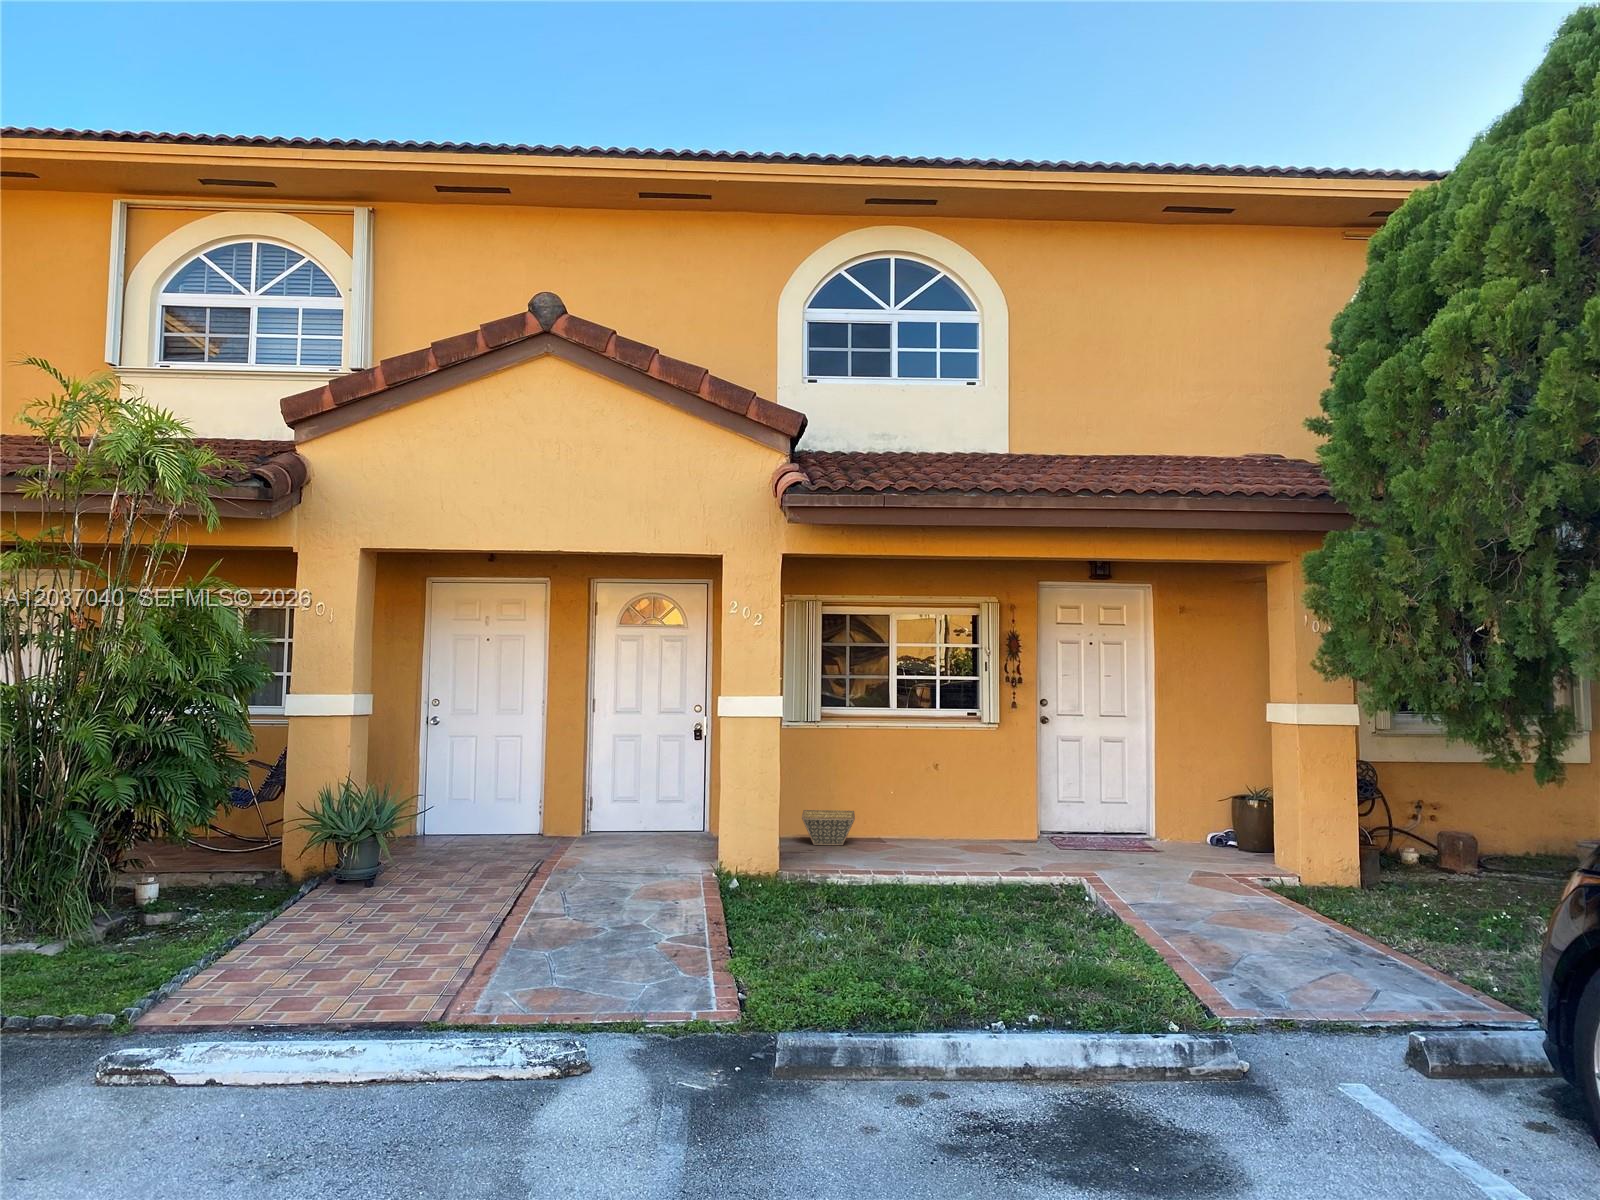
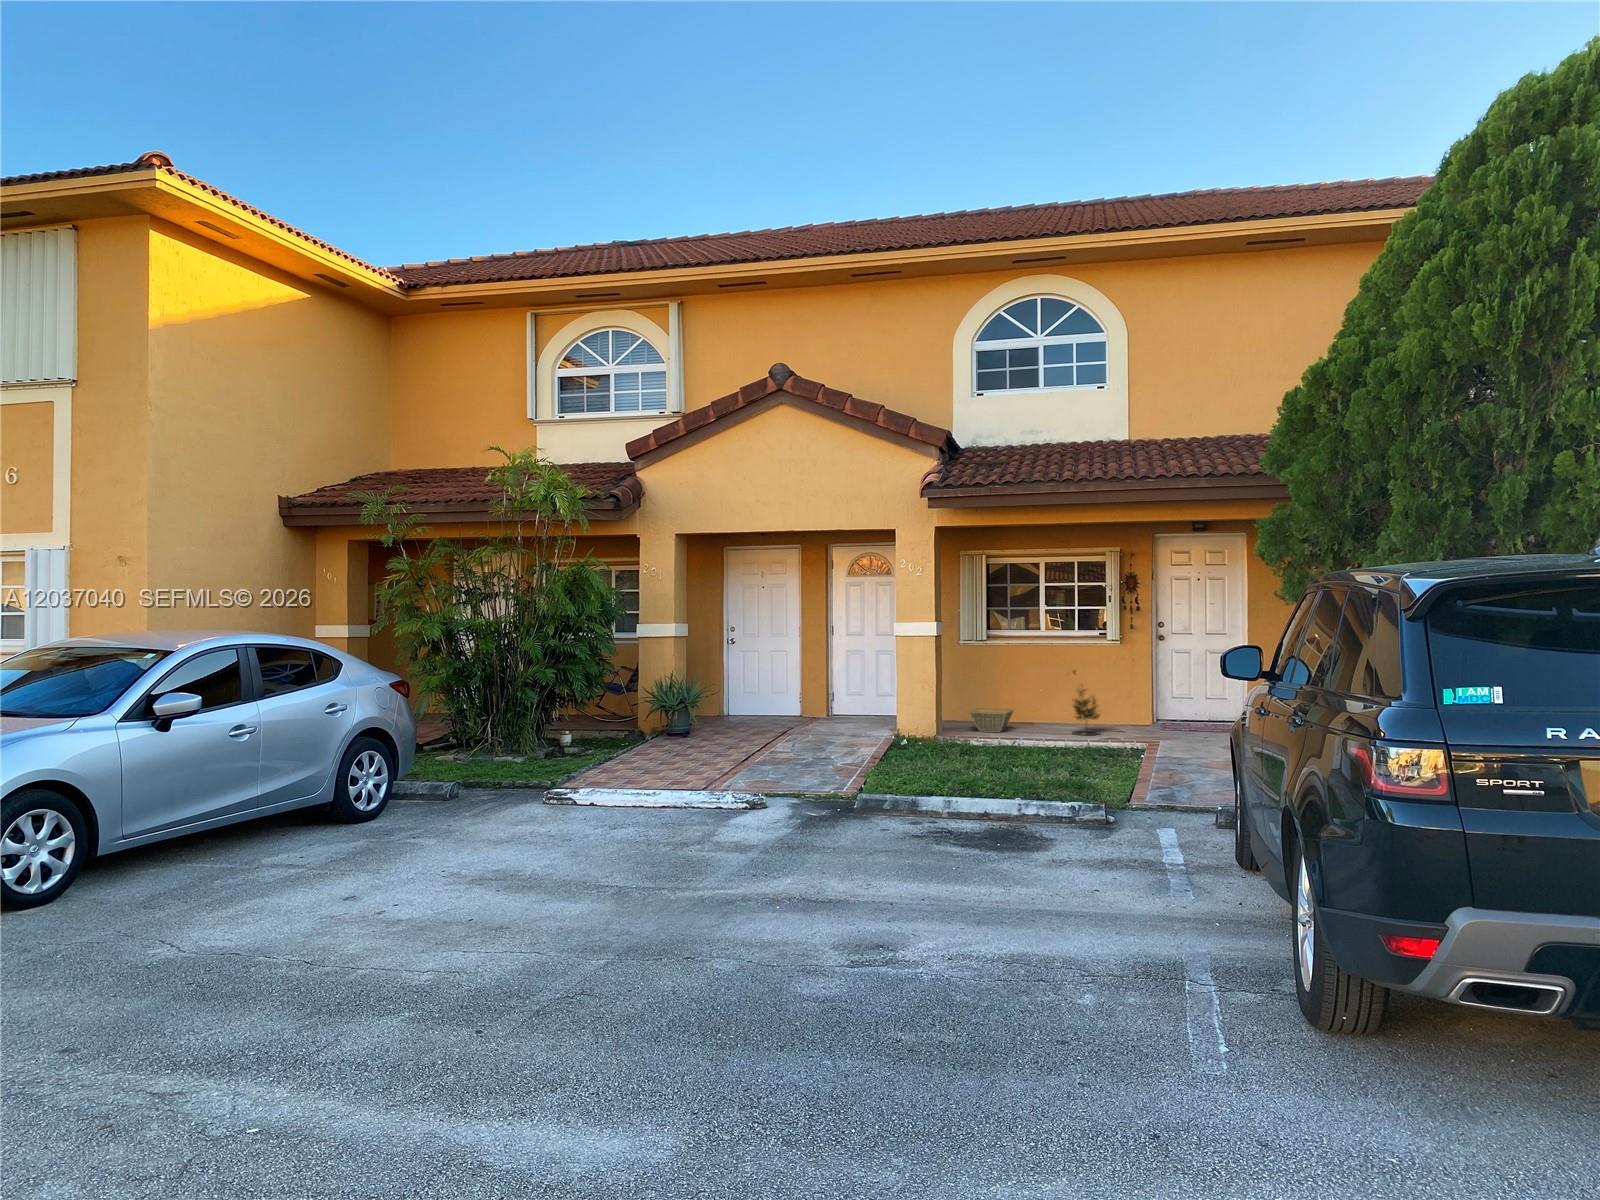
potted tree: none [933,774,975,846] -> present [1072,685,1100,735]

